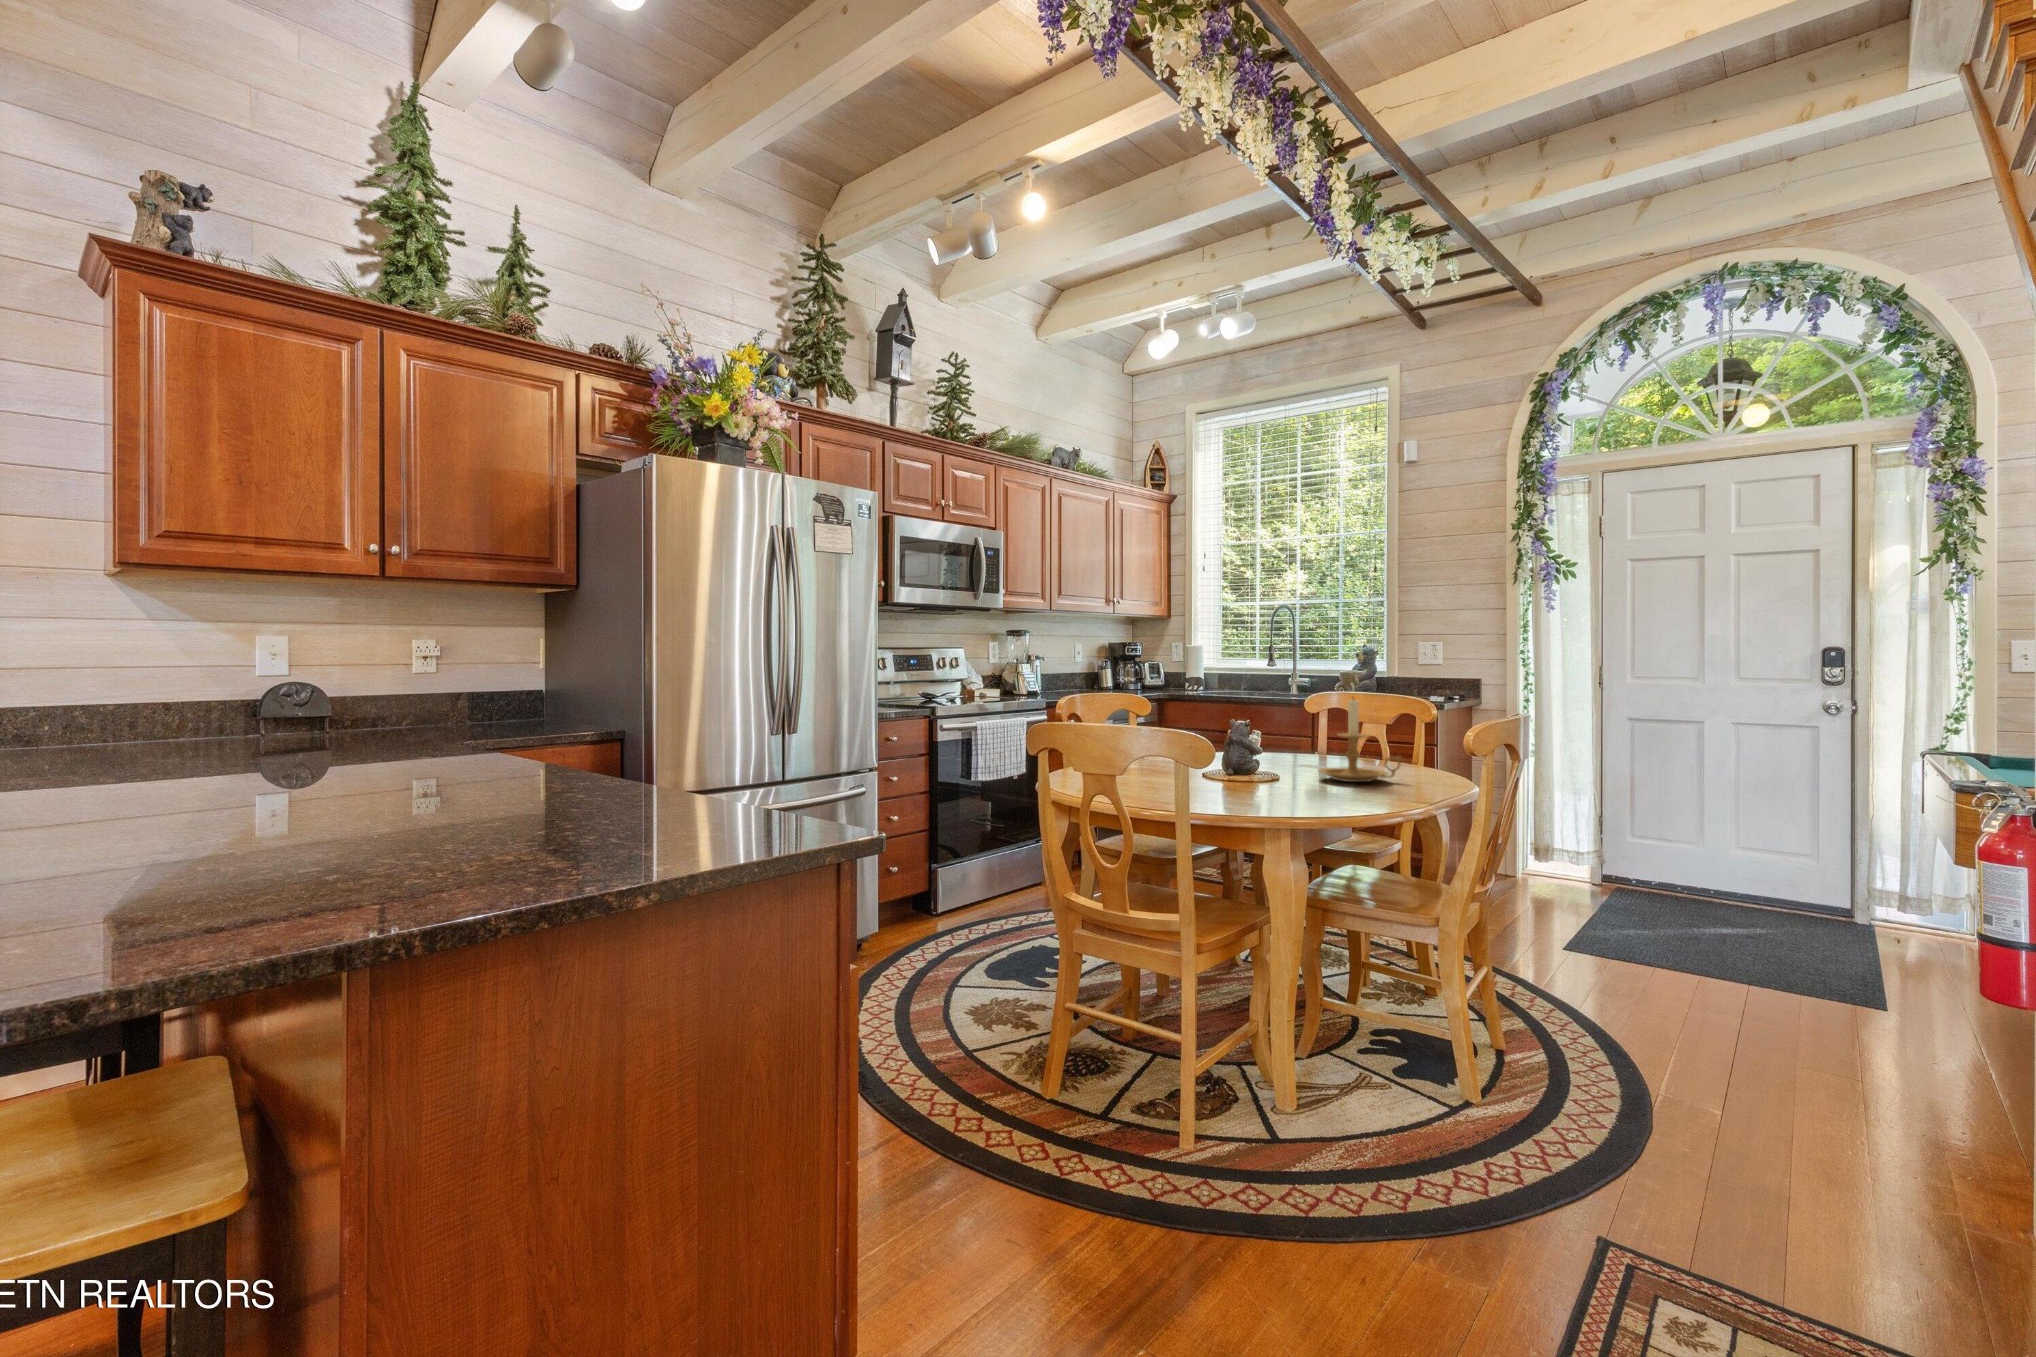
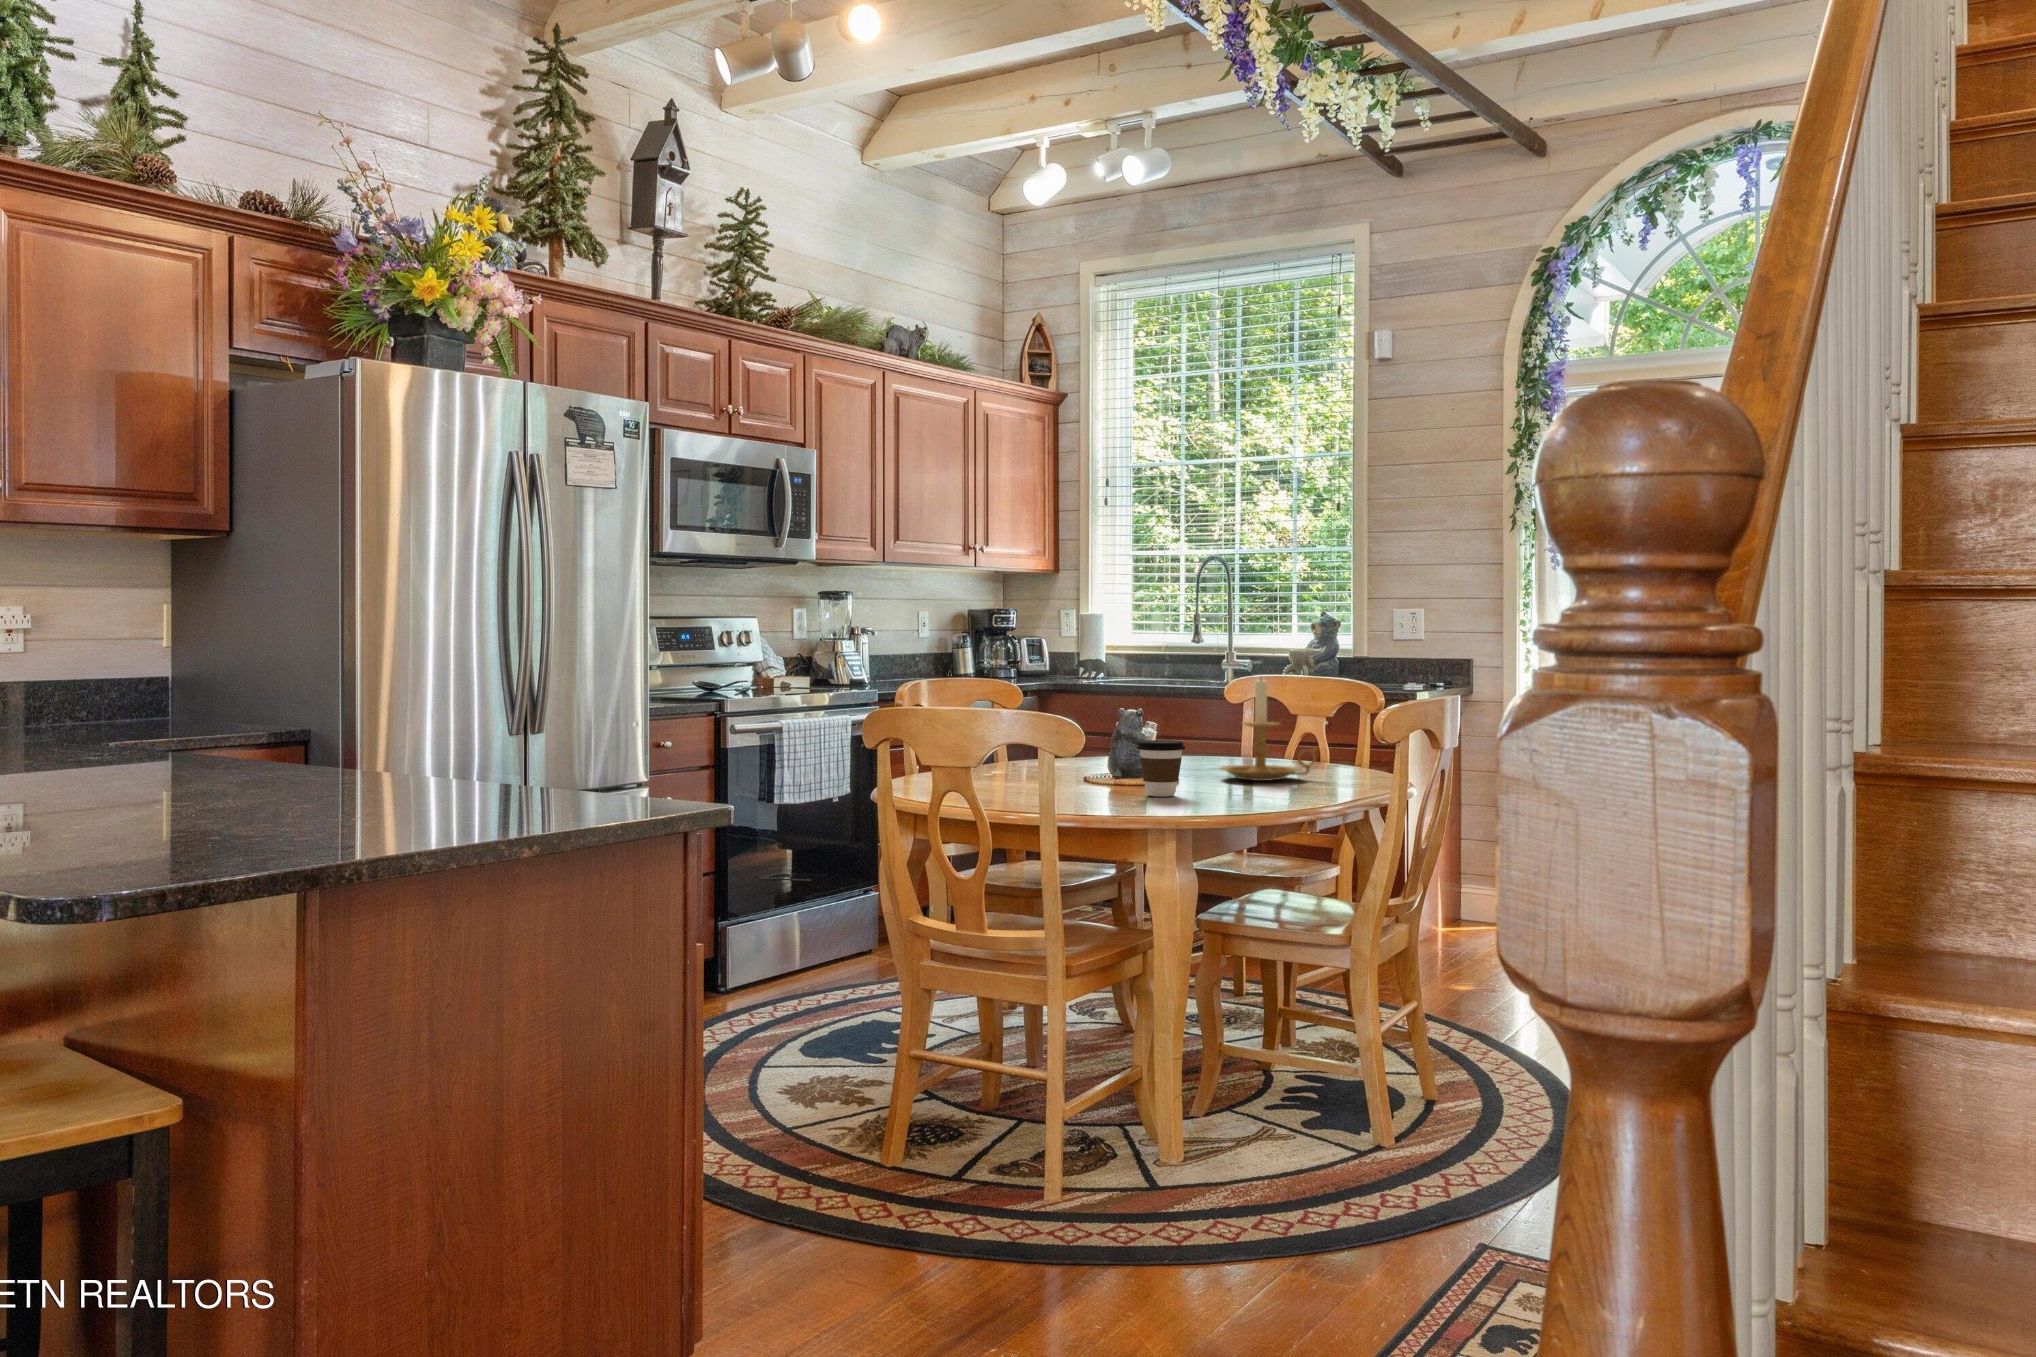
coffee cup: none [1255,750,1296,798] -> present [1137,740,1185,796]

